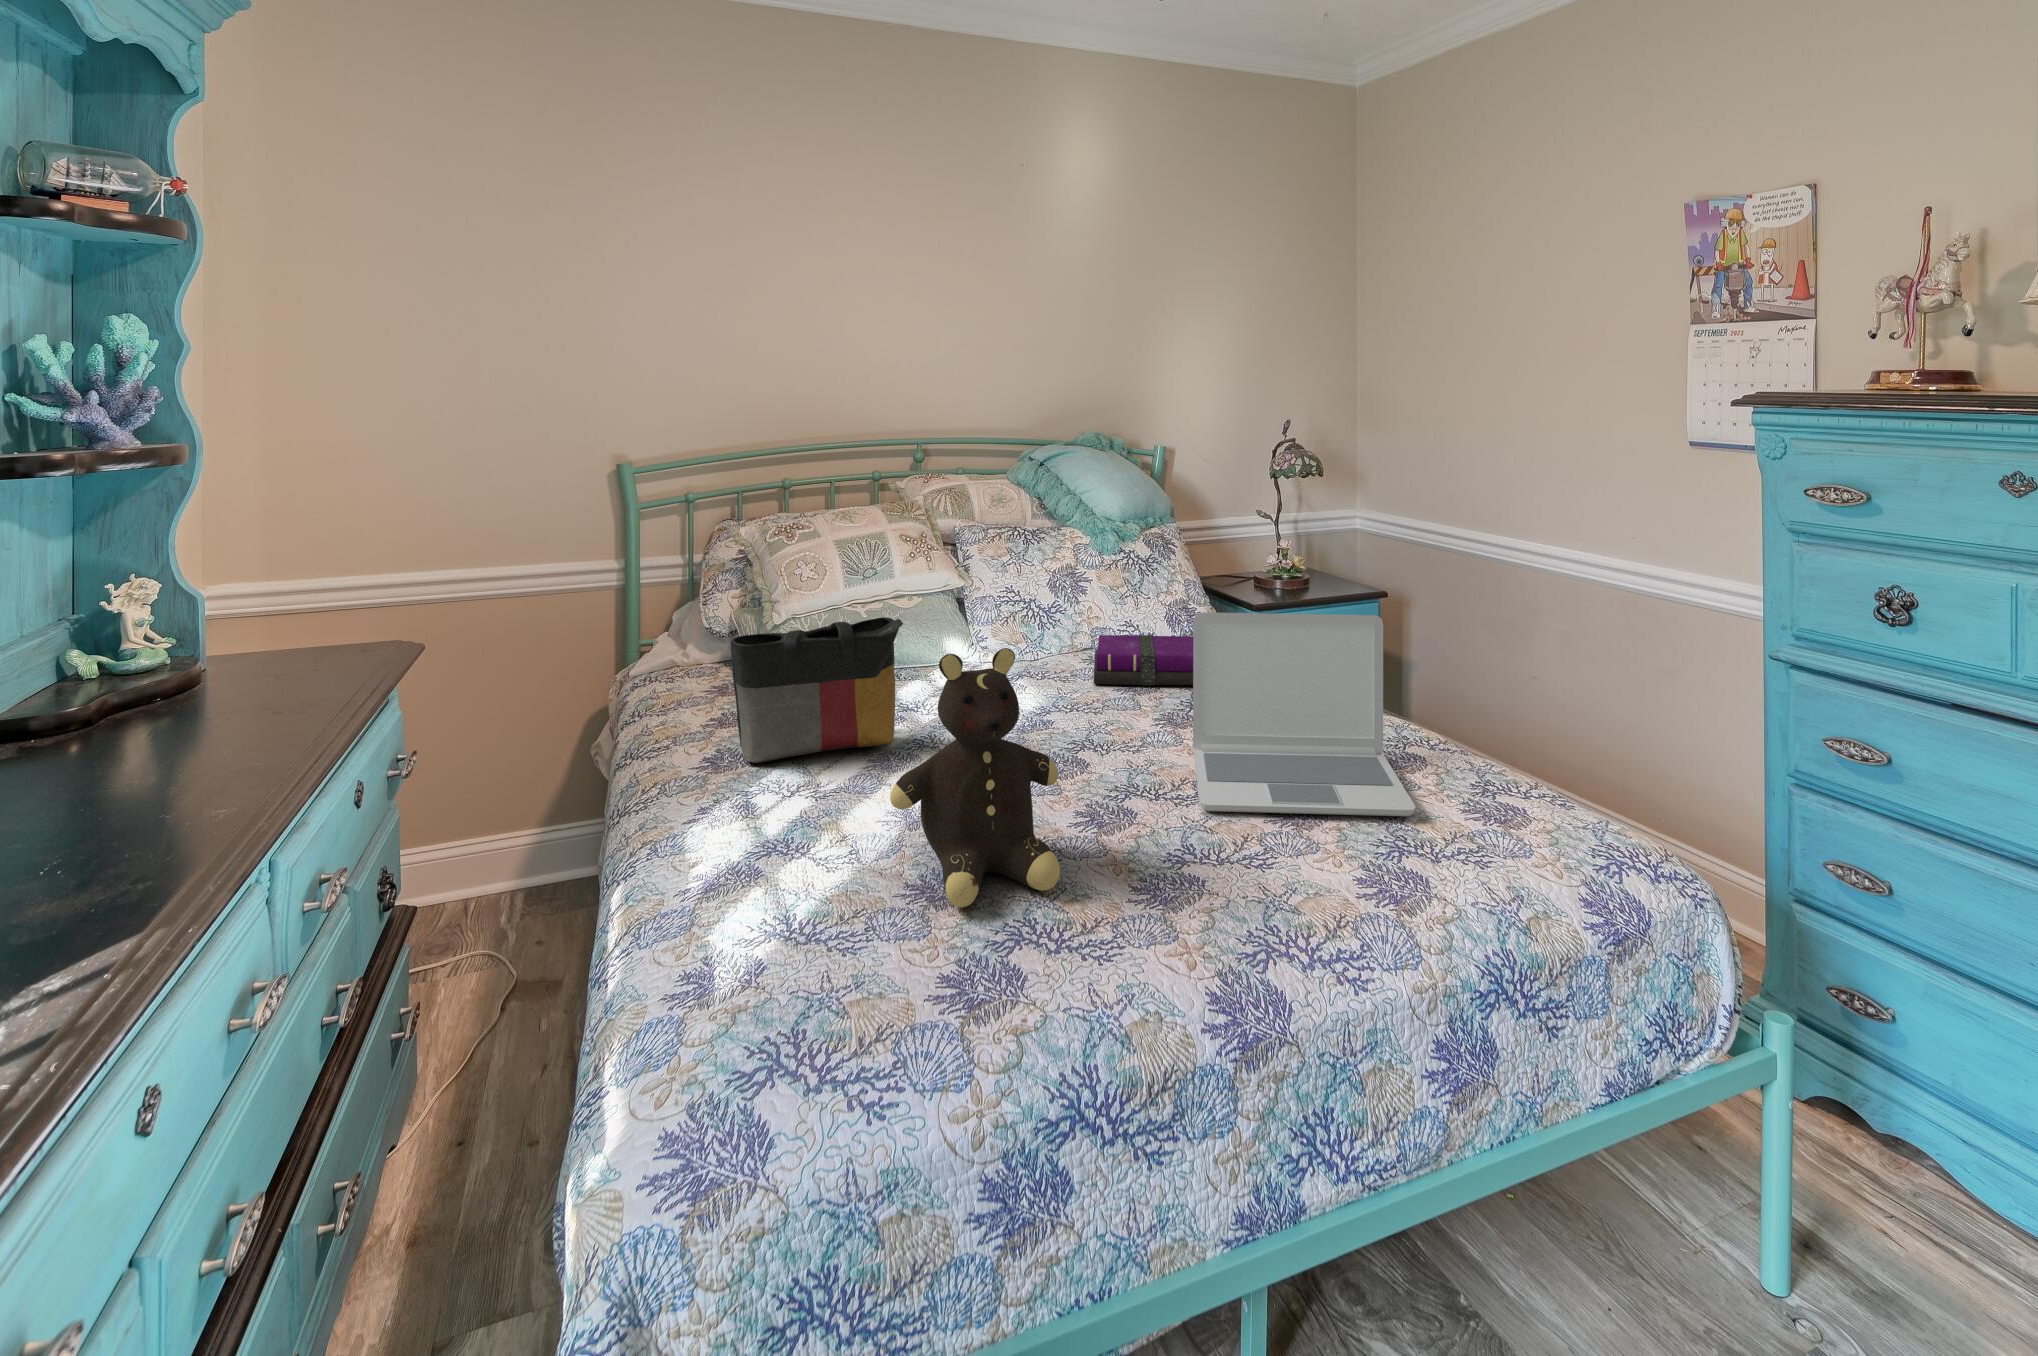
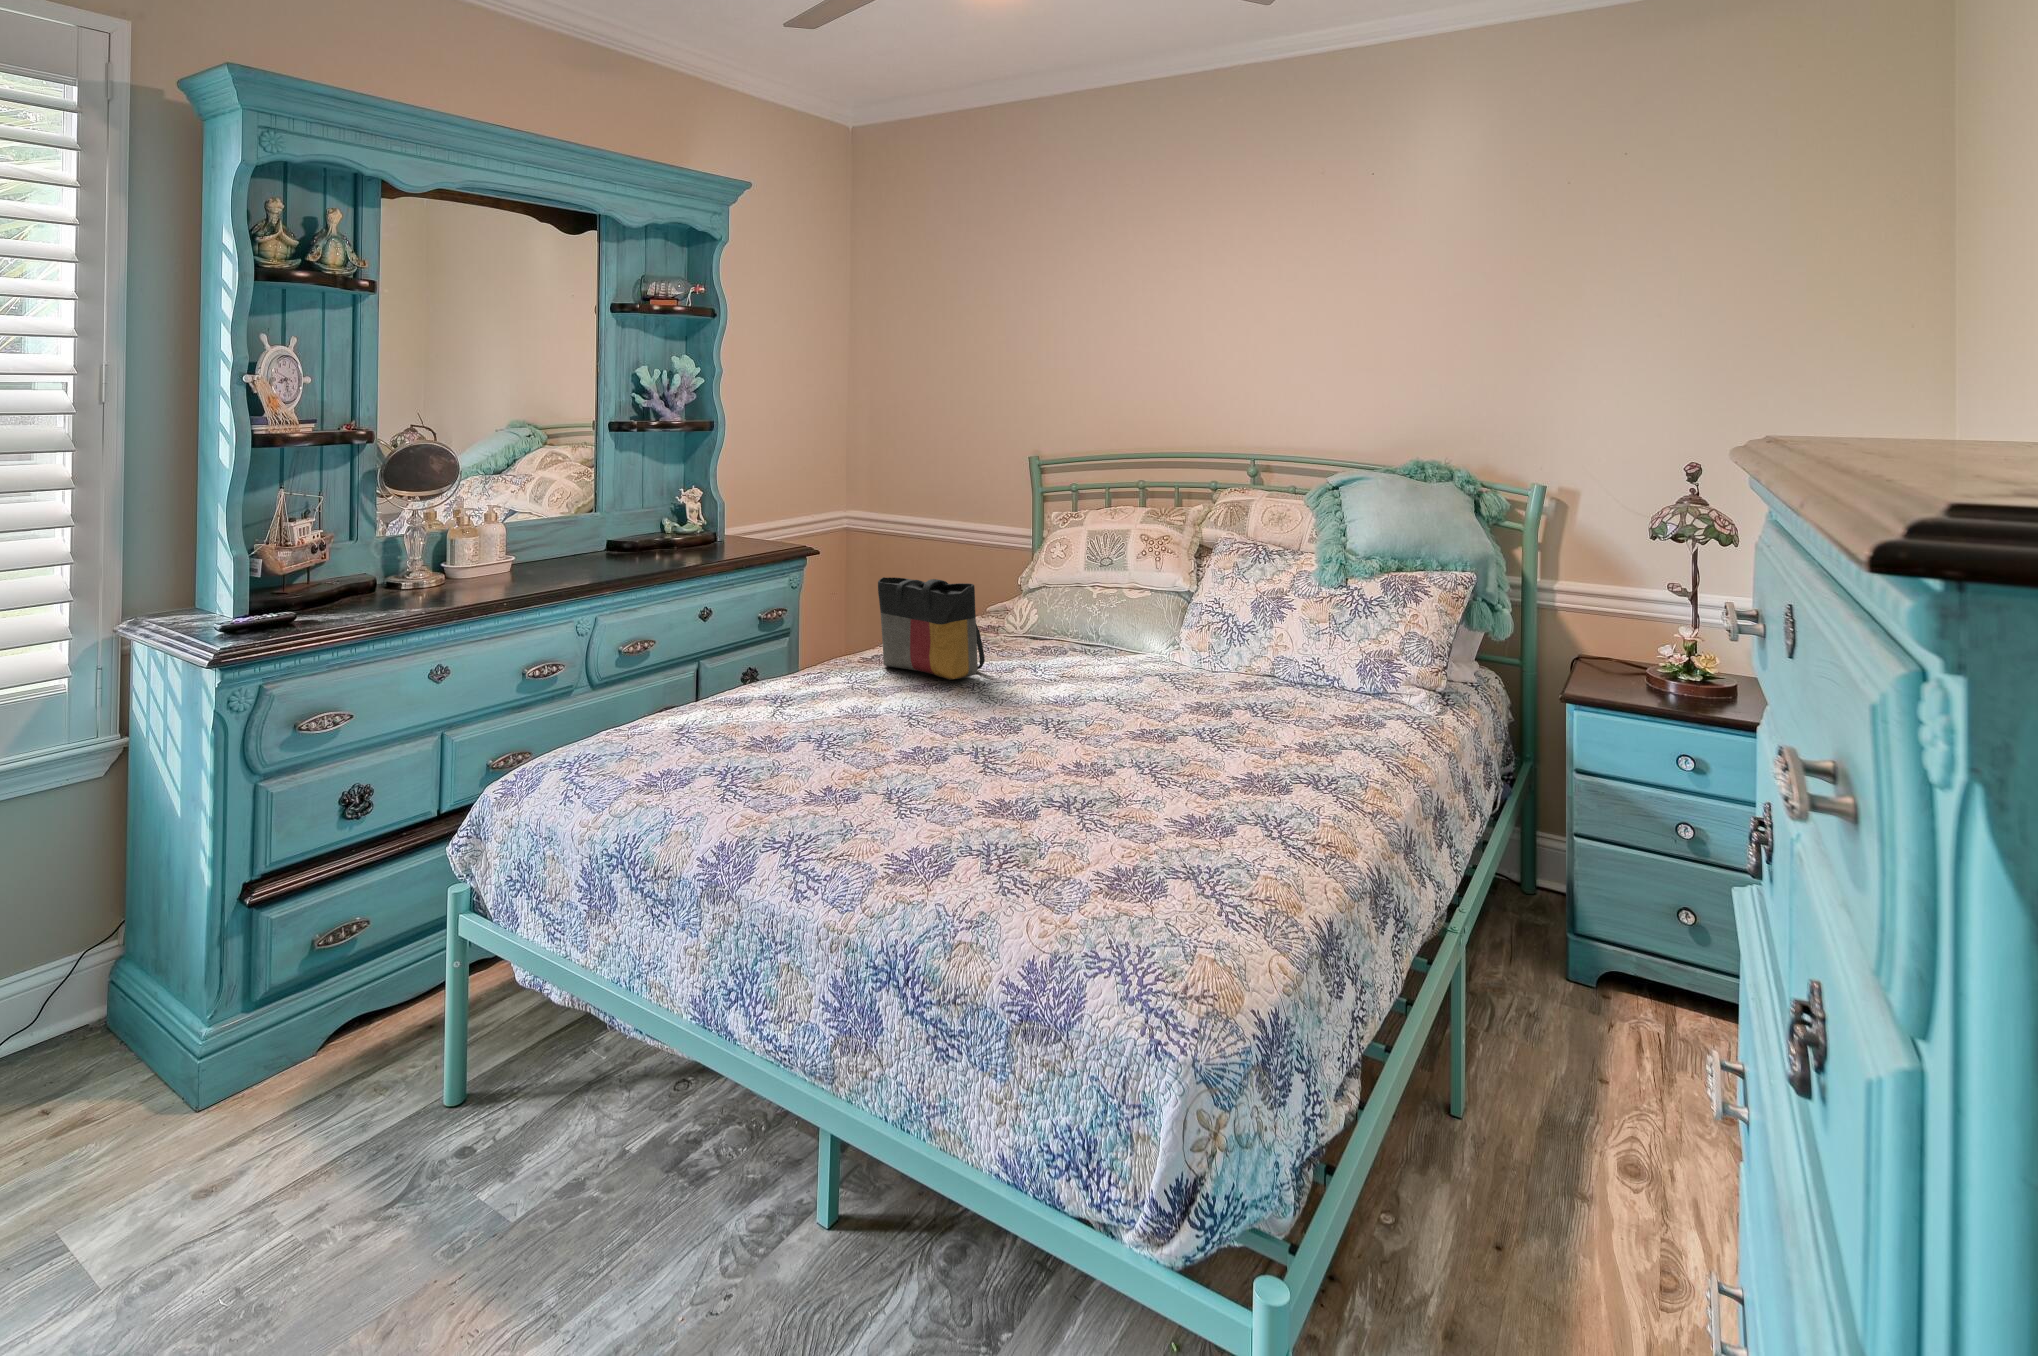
laptop: present [1193,612,1415,816] -> none [972,623,1201,850]
notebook: present [1094,635,1194,685] -> none [1189,661,1334,729]
teddy bear: present [890,648,1060,907] -> none [740,590,865,765]

